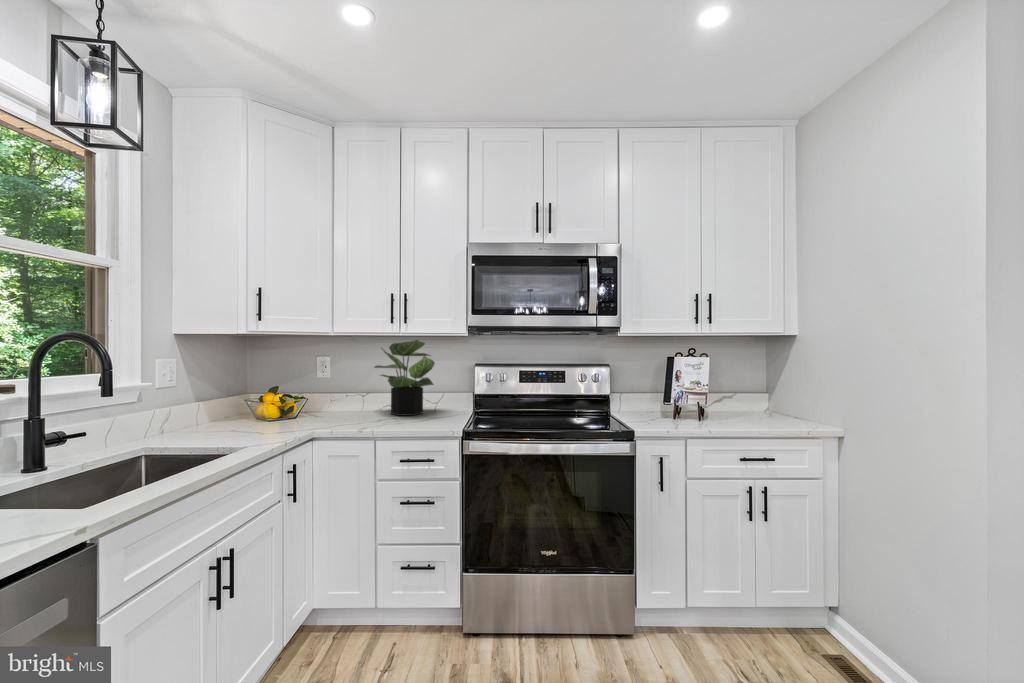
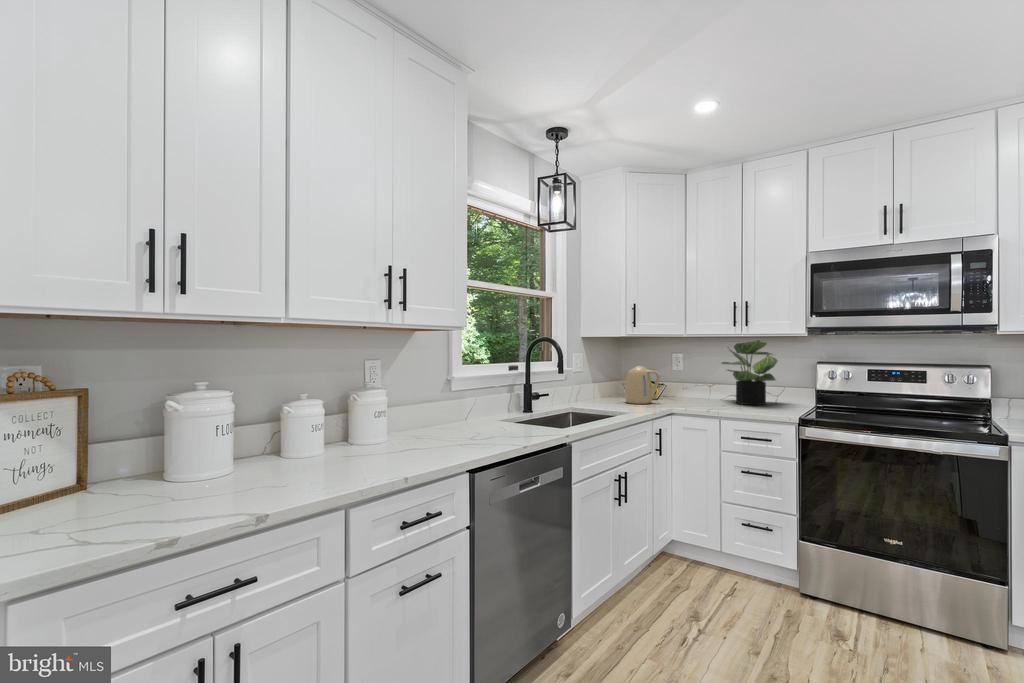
kettle: none [239,374,296,427] -> present [622,366,660,404]

